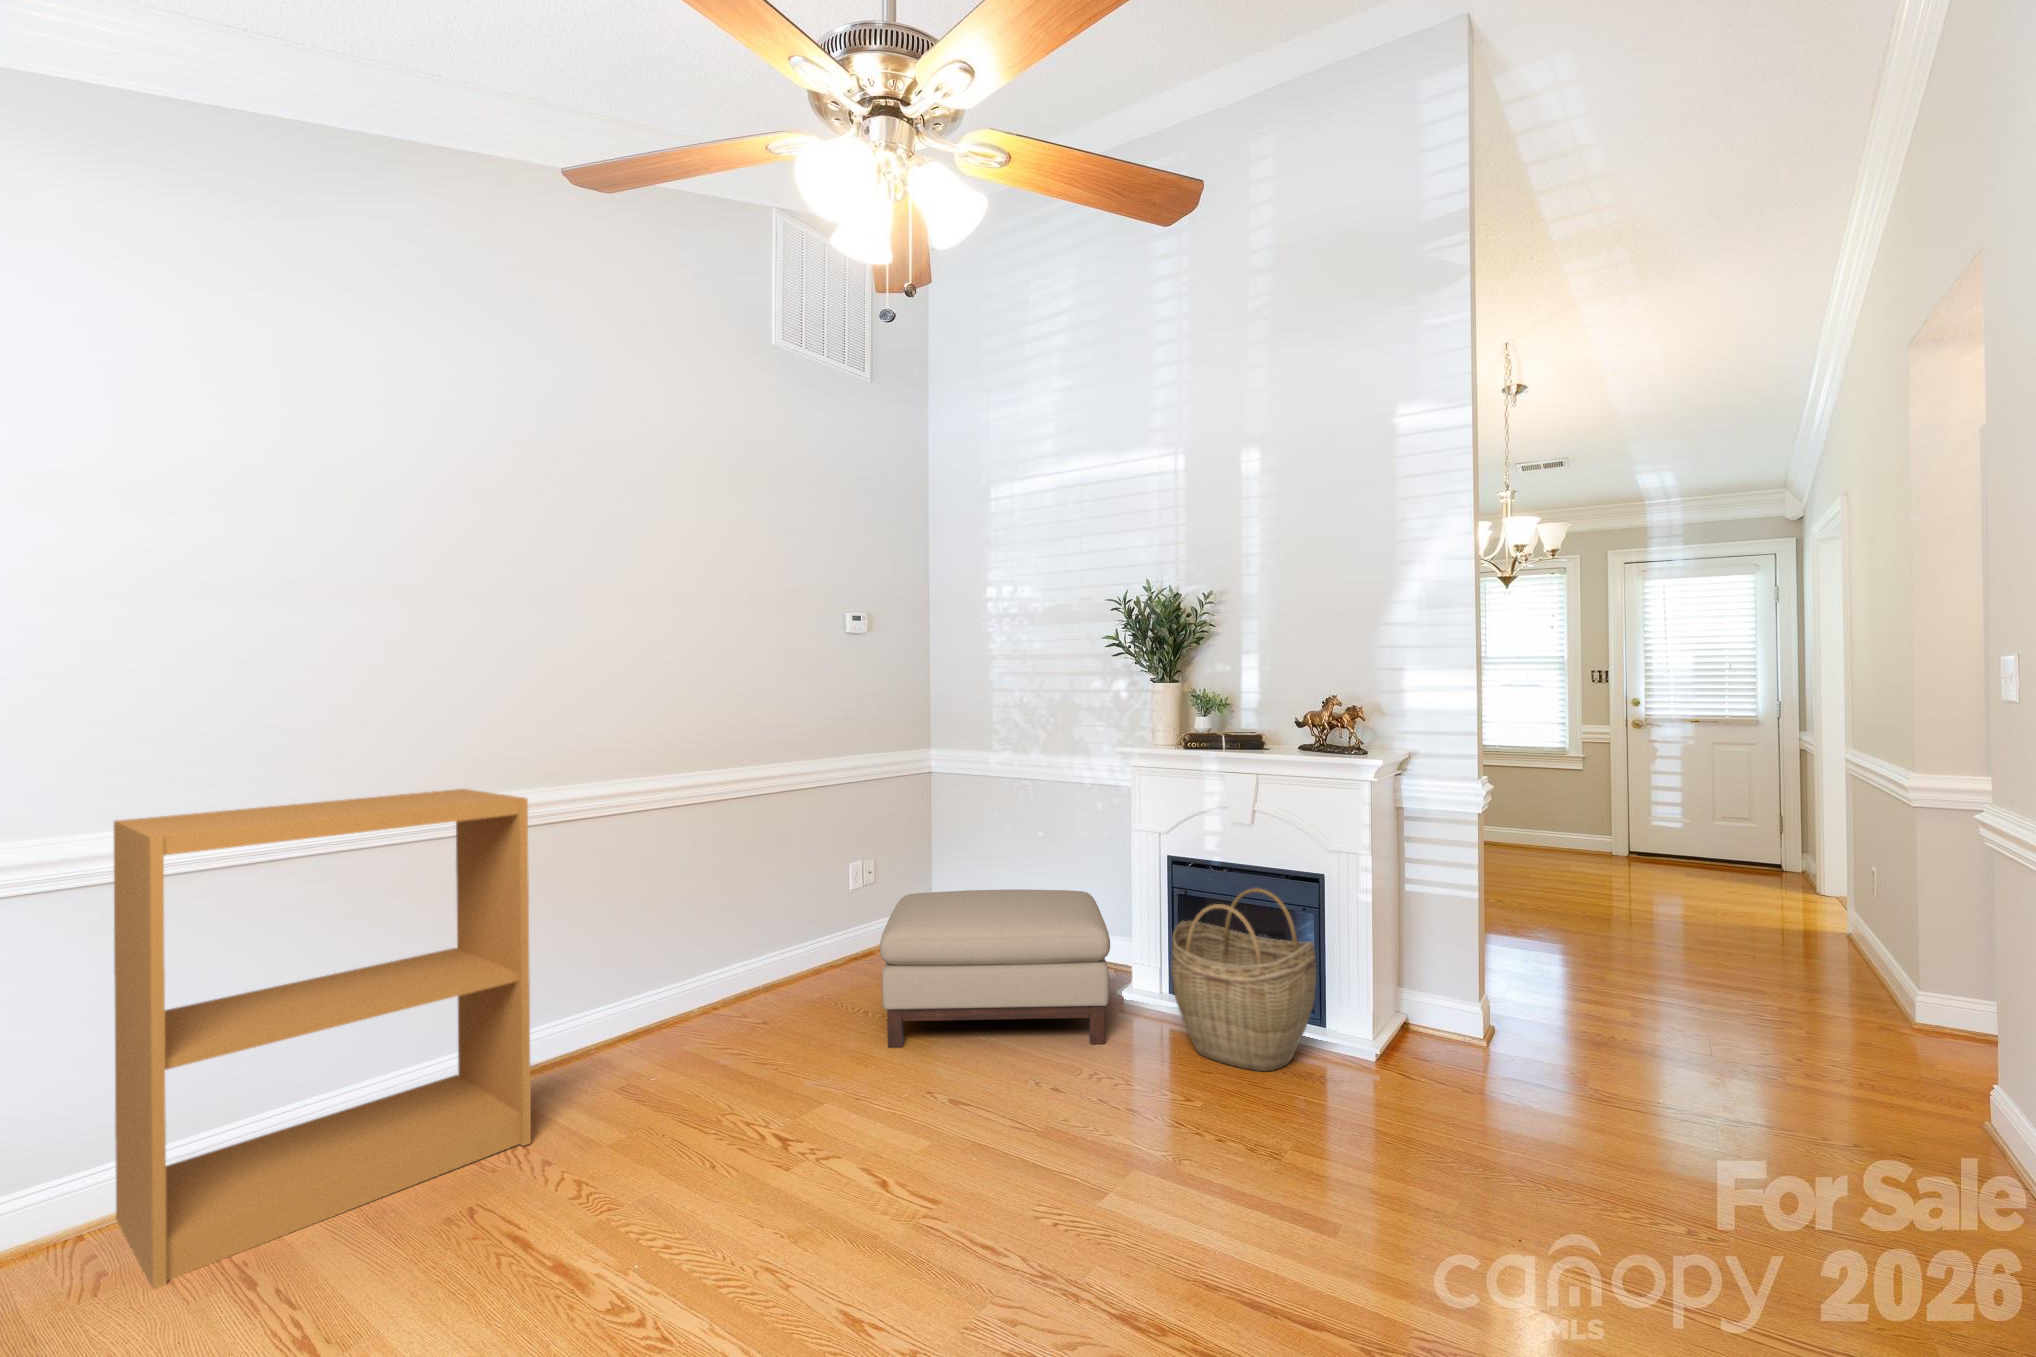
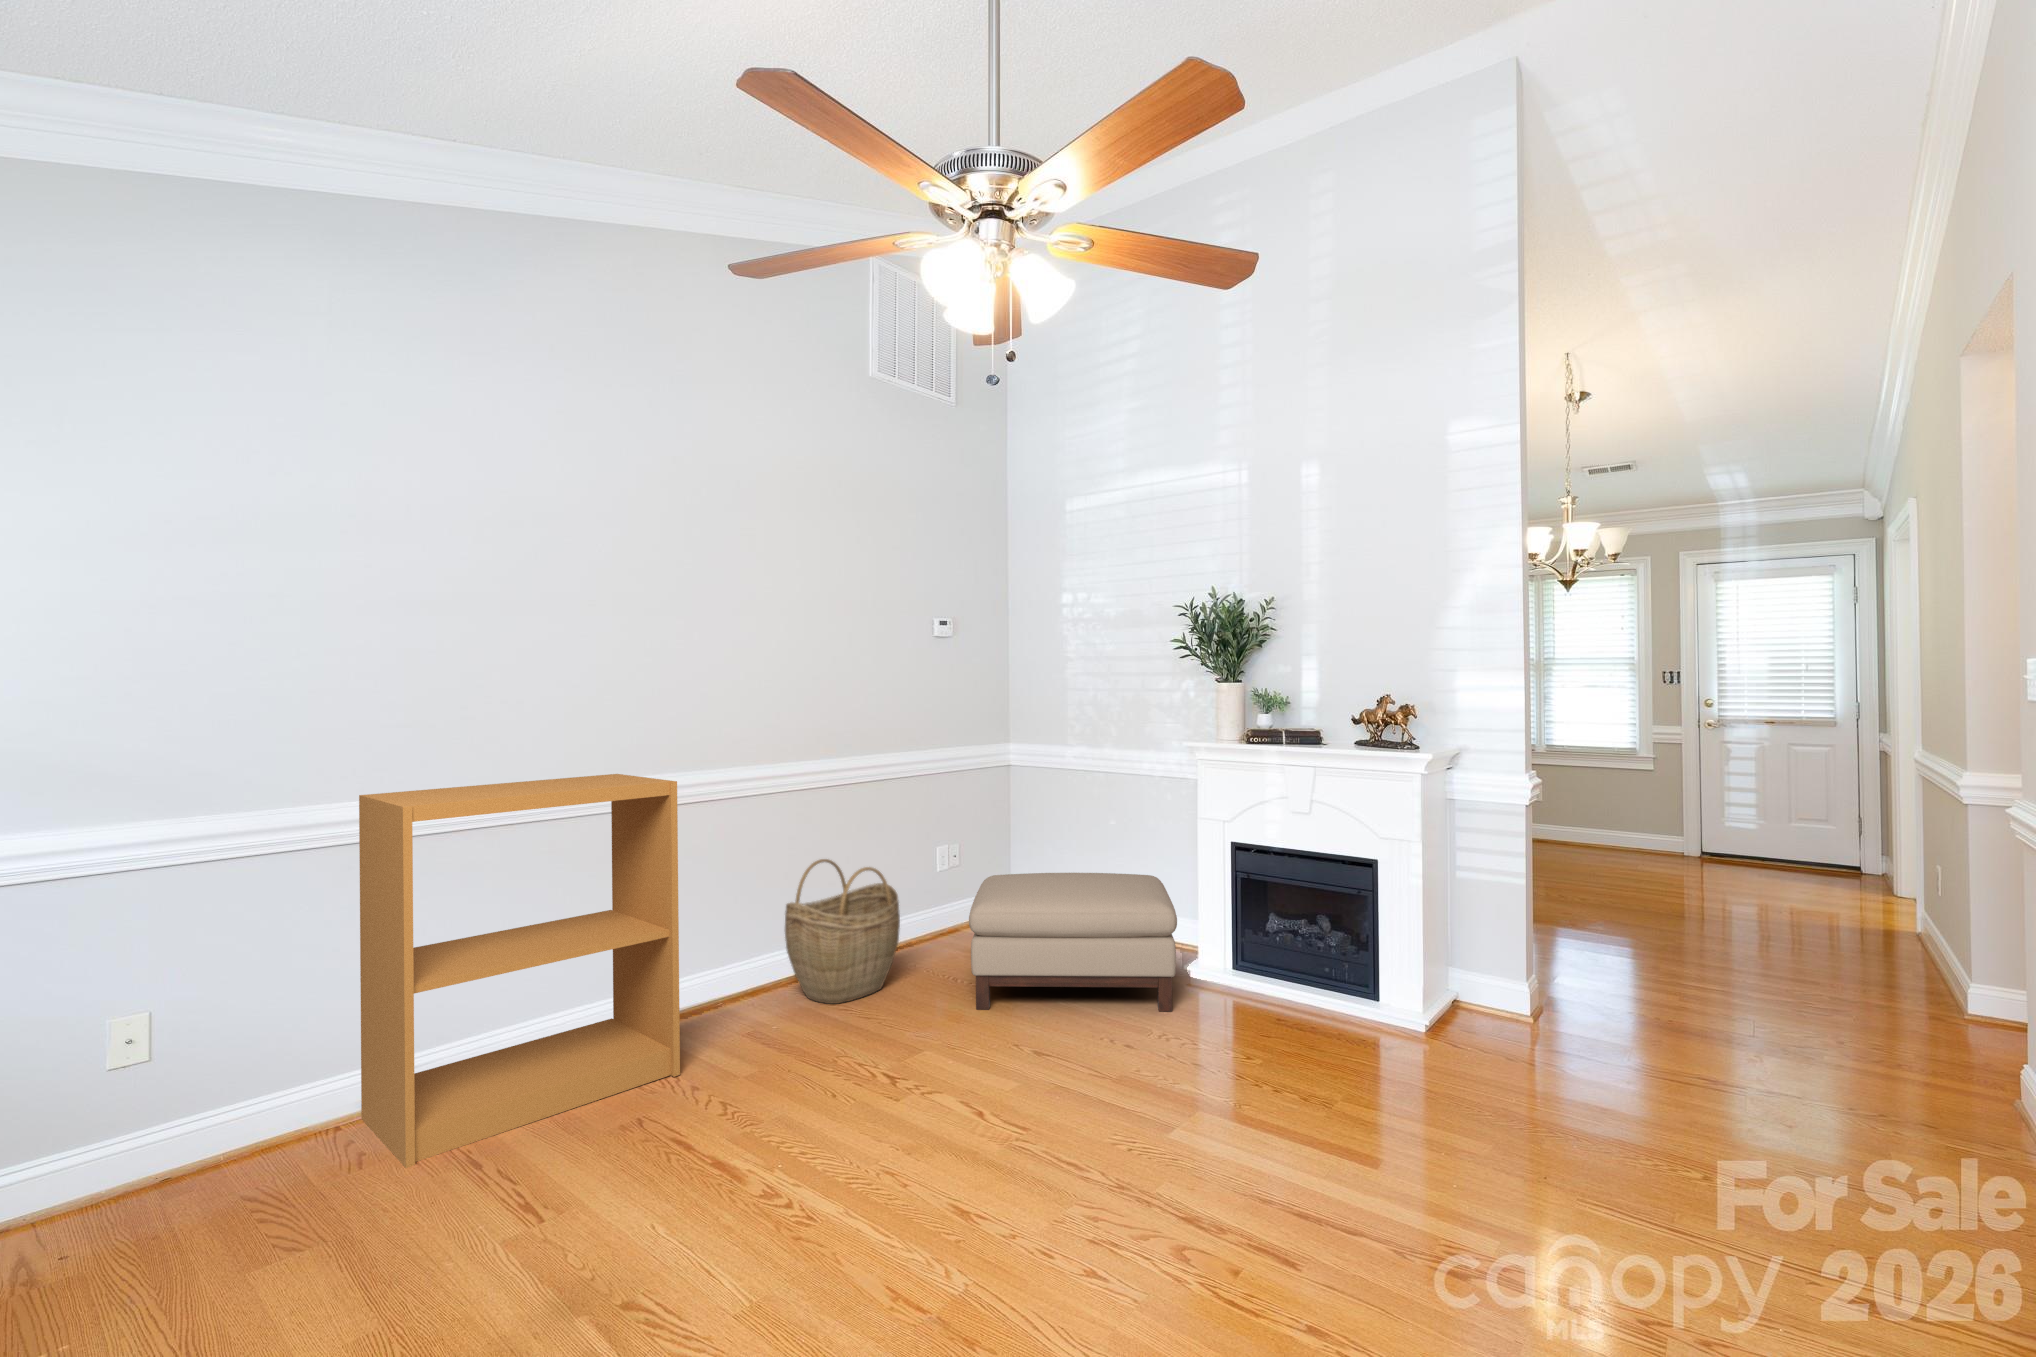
woven basket: present [1171,888,1316,1071] -> present [785,859,900,1004]

